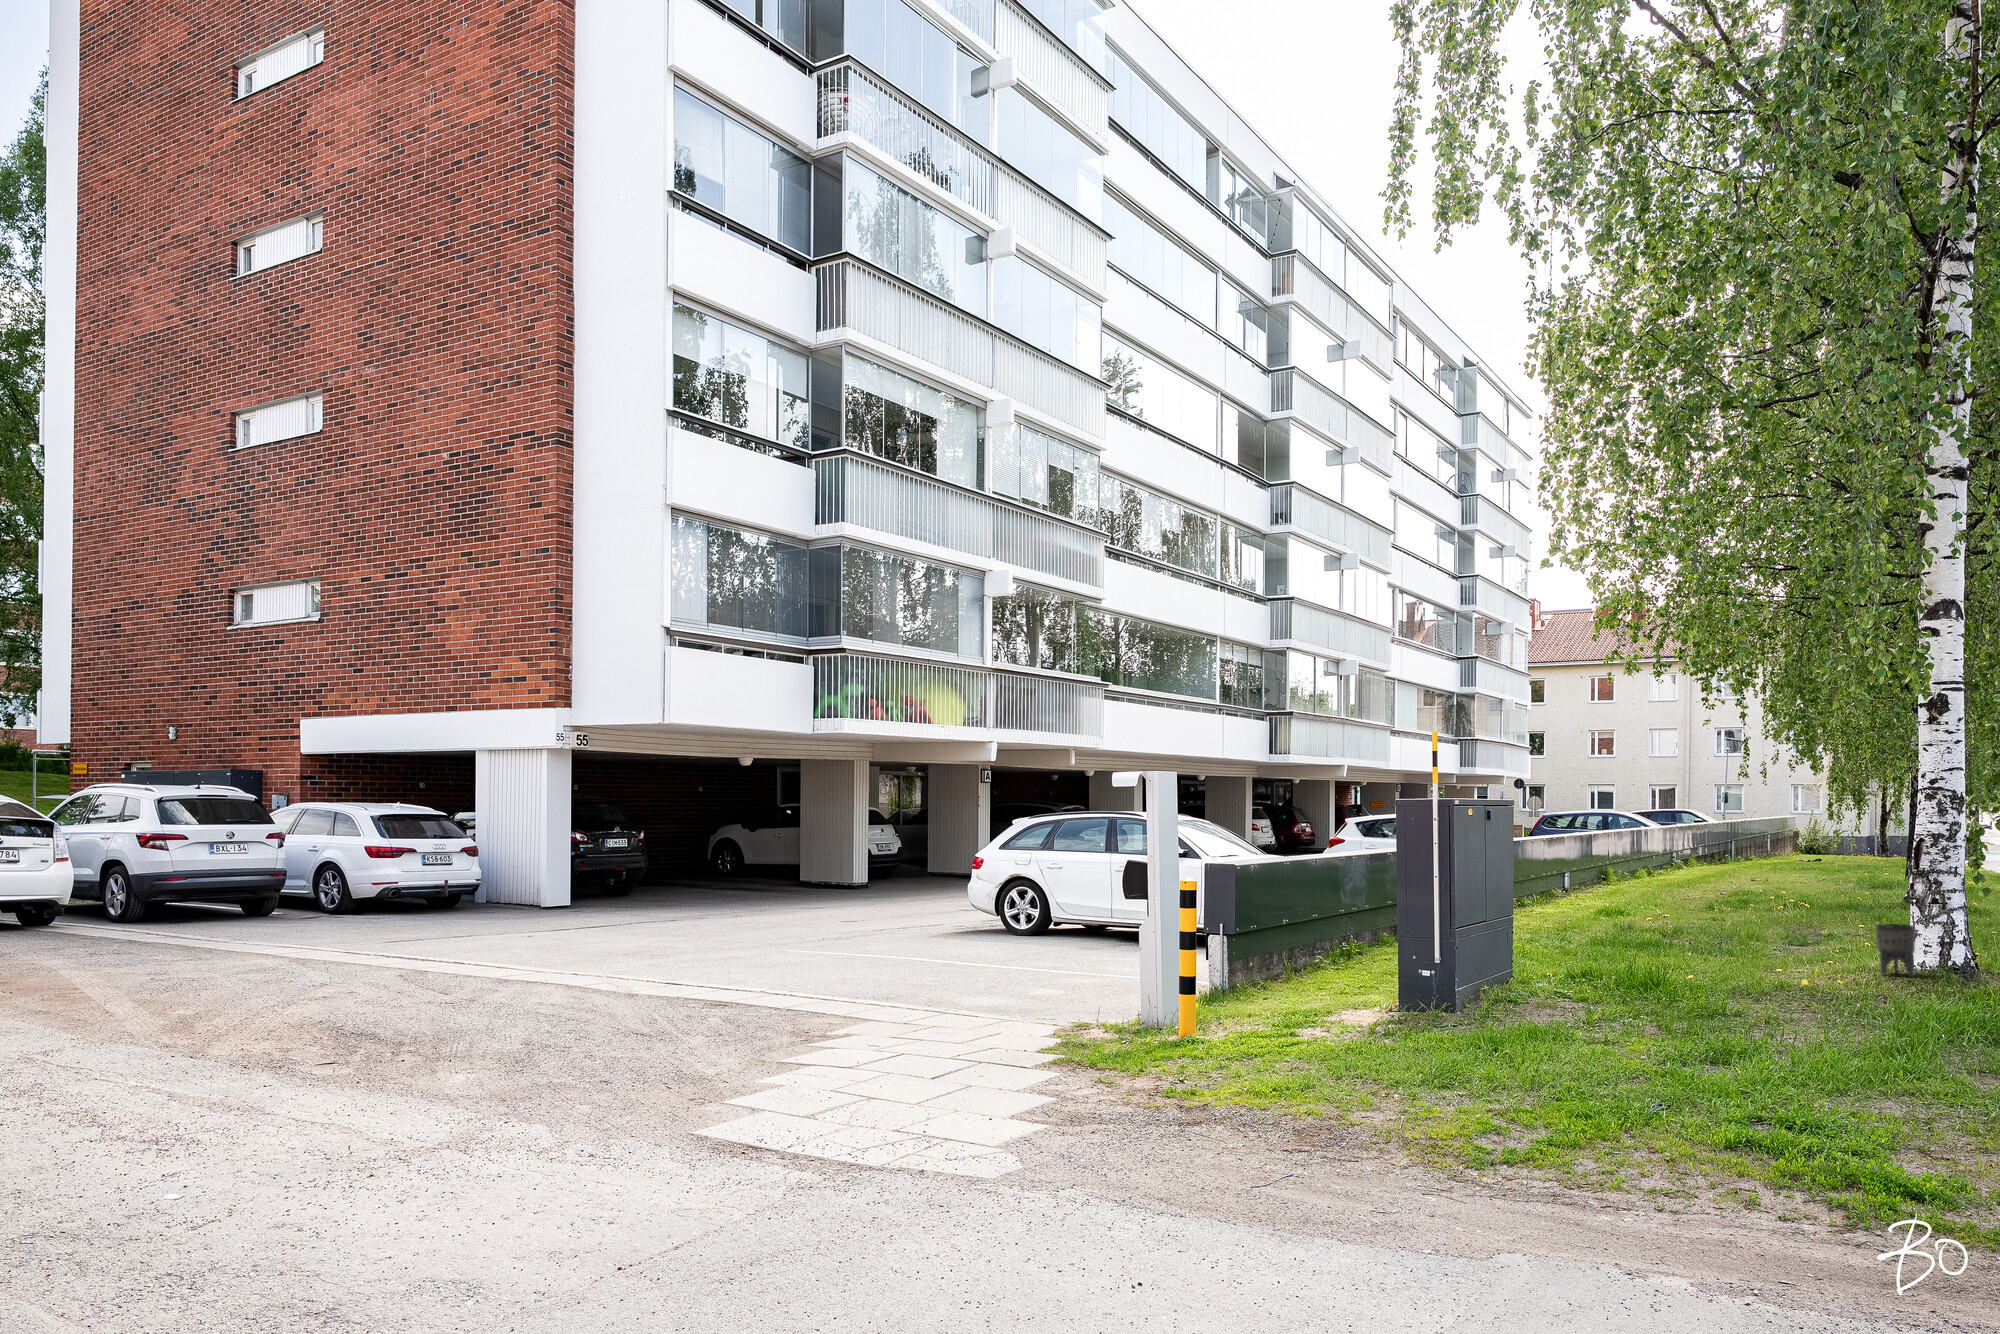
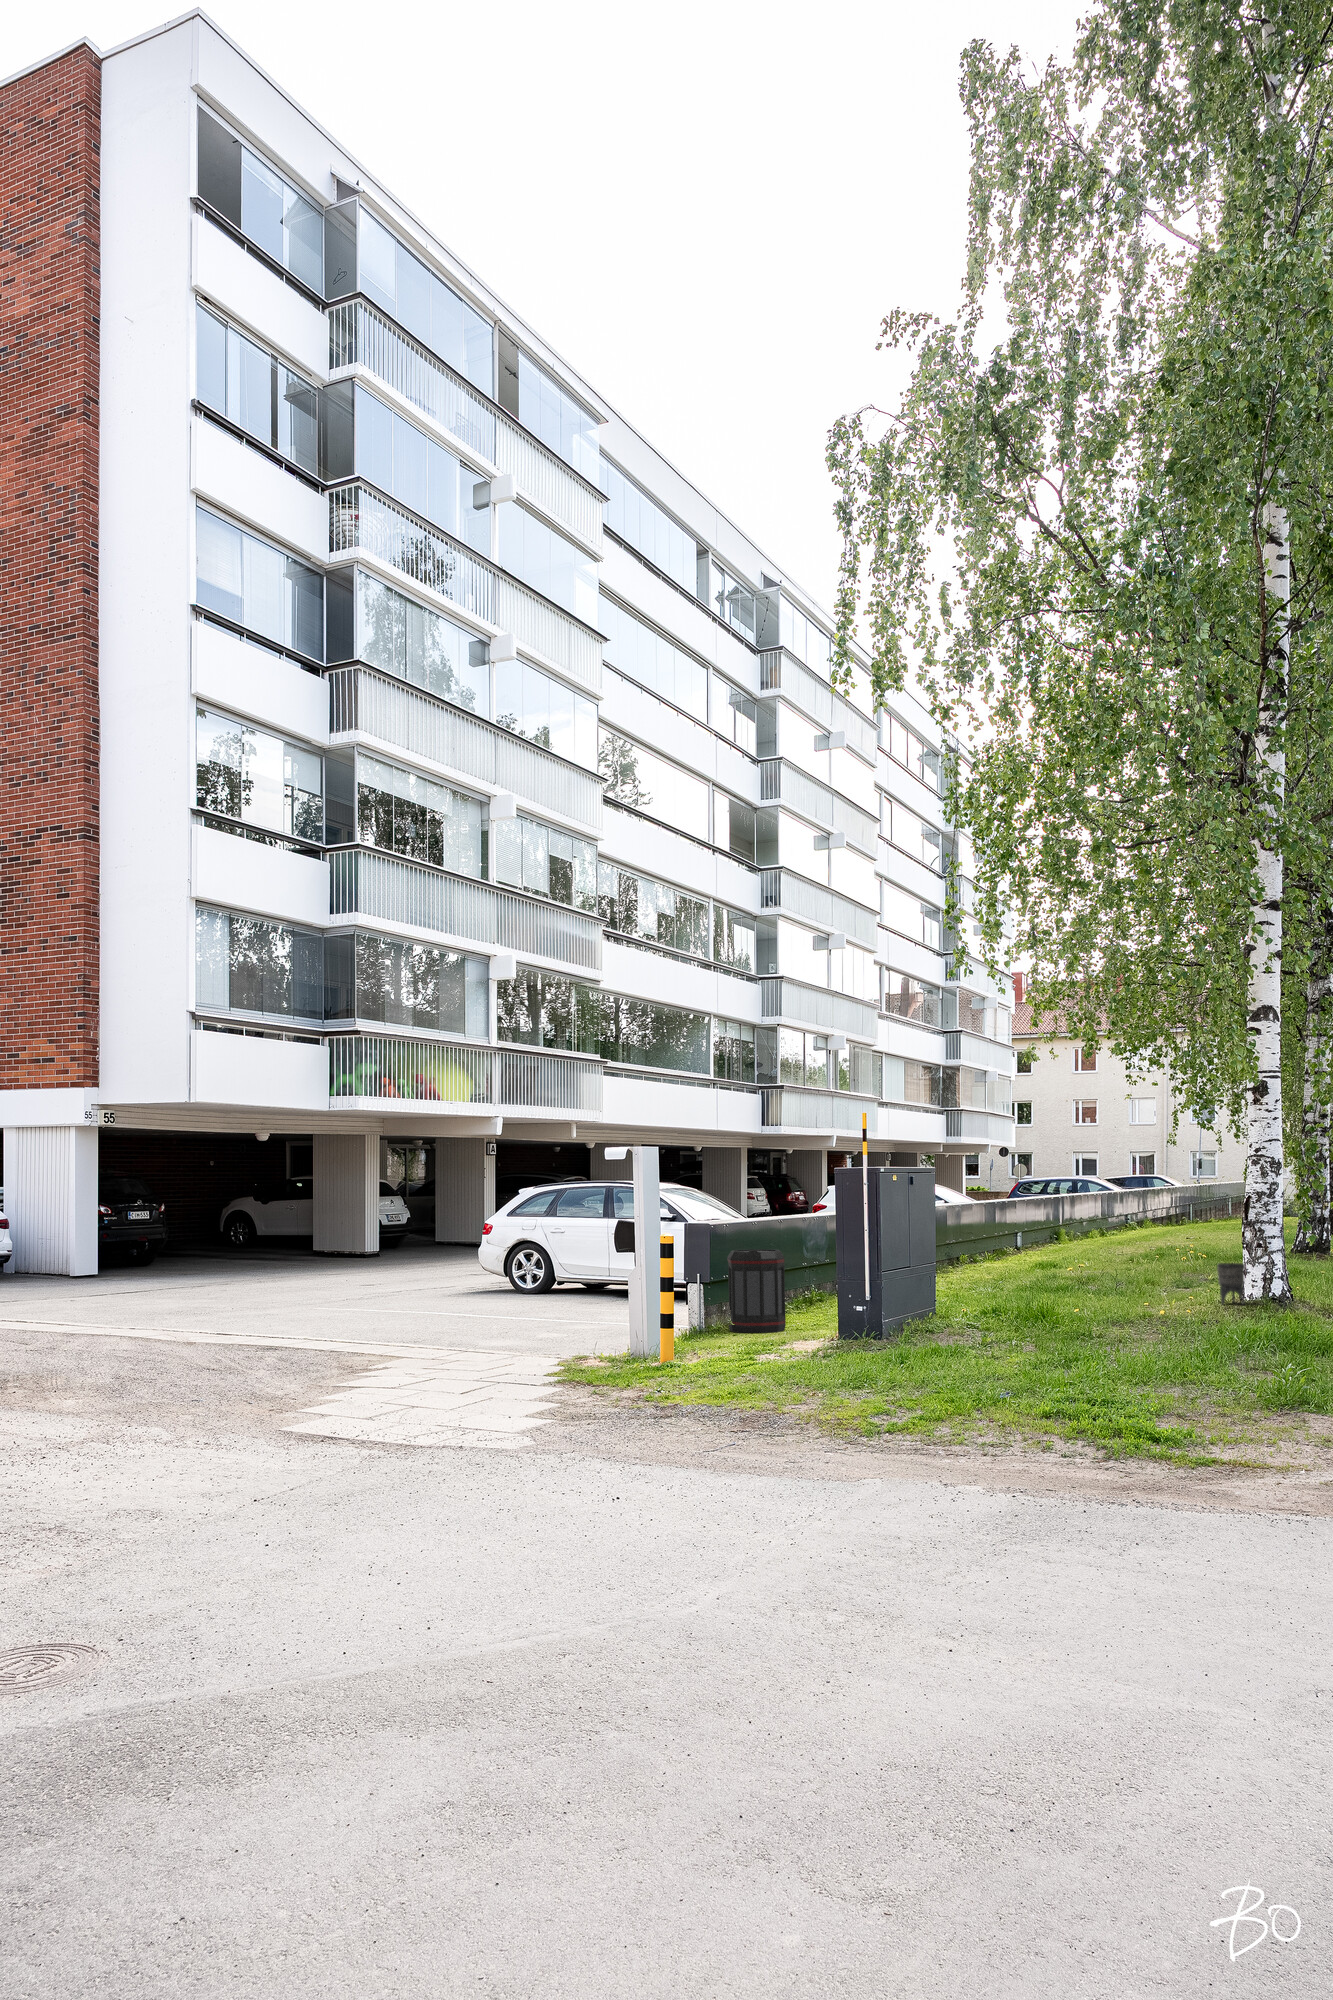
trash can: none [1254,895,1325,997] -> present [727,1249,786,1333]

